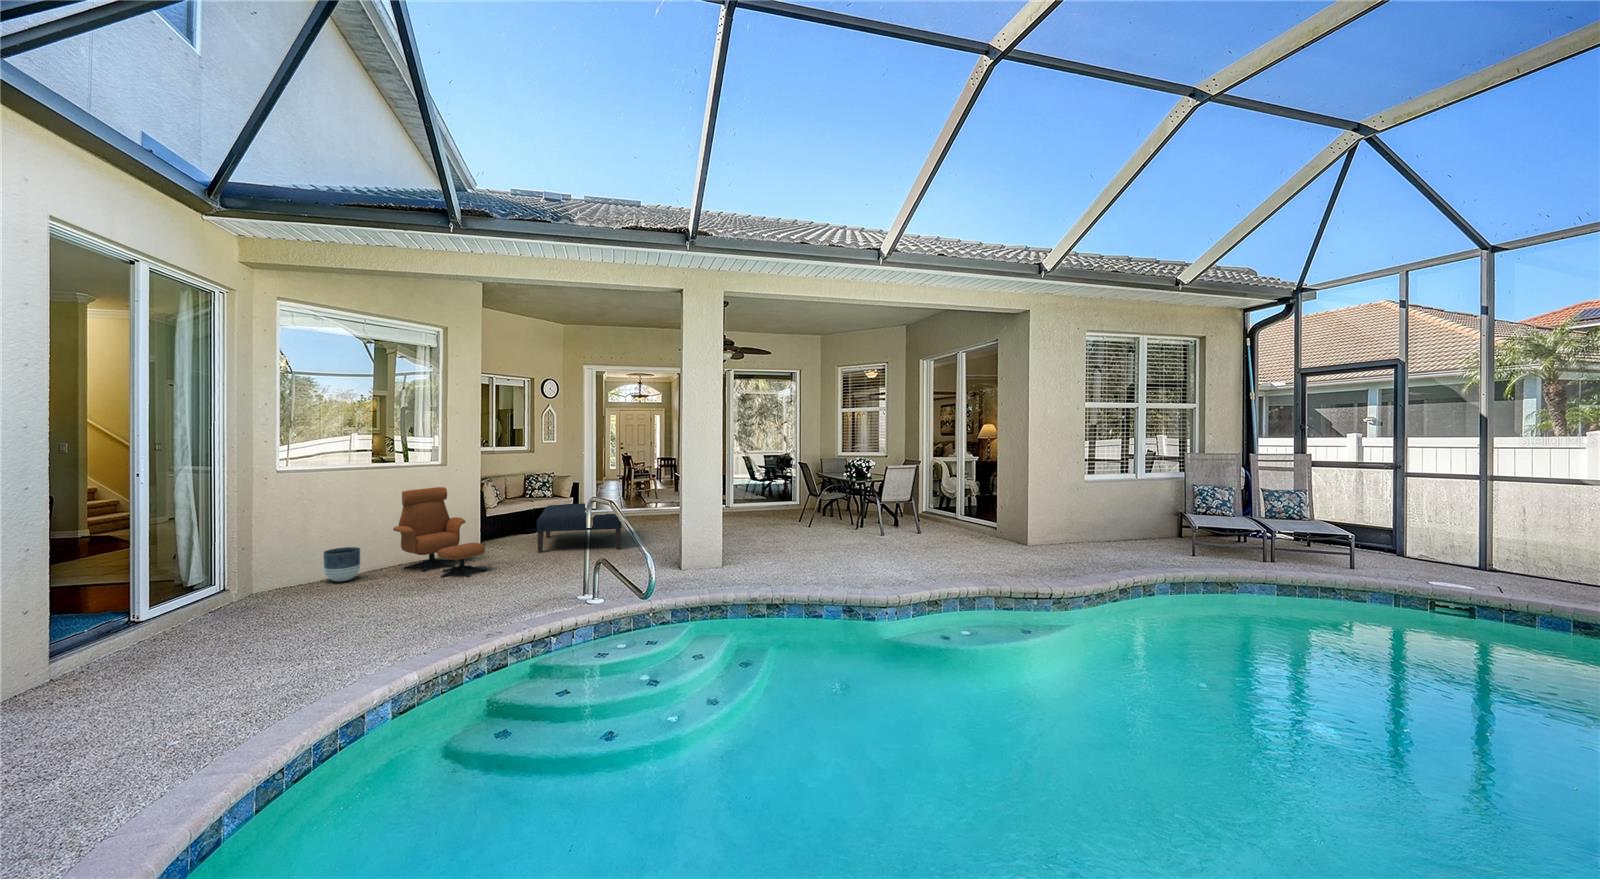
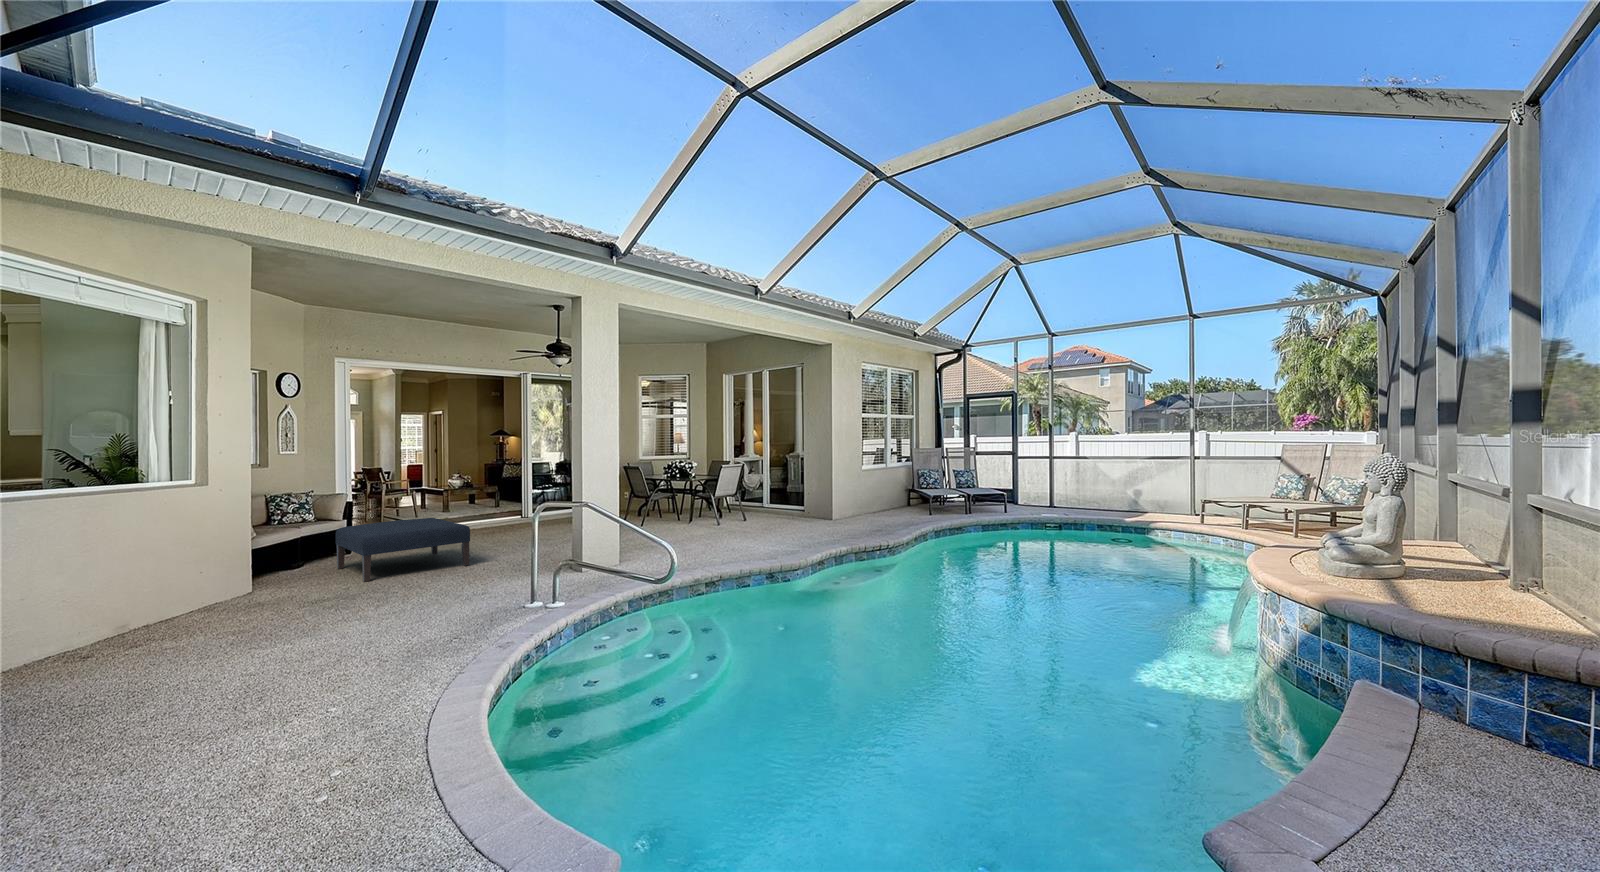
lounge chair: present [393,487,486,577] -> none [172,506,333,624]
planter: present [323,547,360,581] -> none [69,599,136,652]

